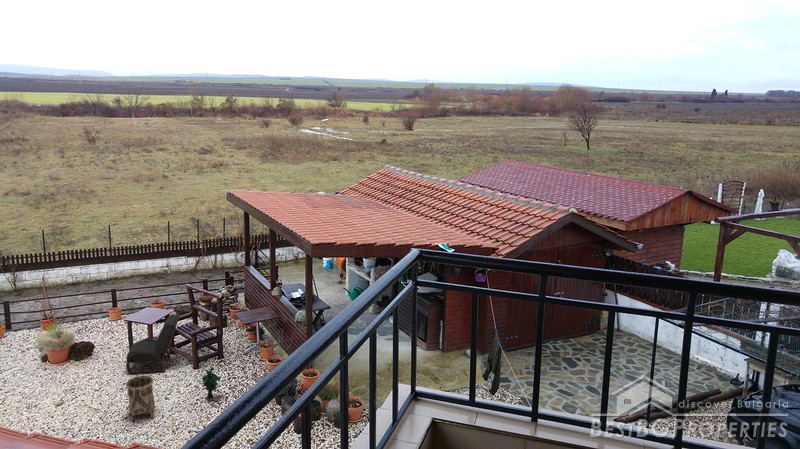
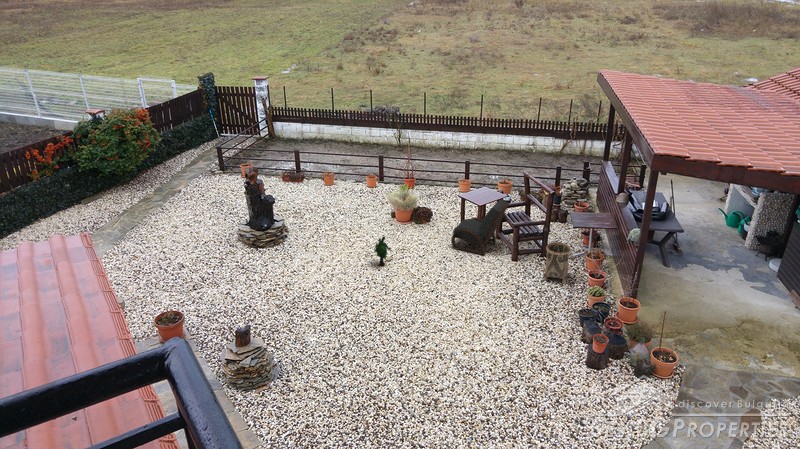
decorative plant: present [202,367,220,399] -> present [374,236,391,266]
basket: present [126,376,155,421] -> present [543,242,571,284]

